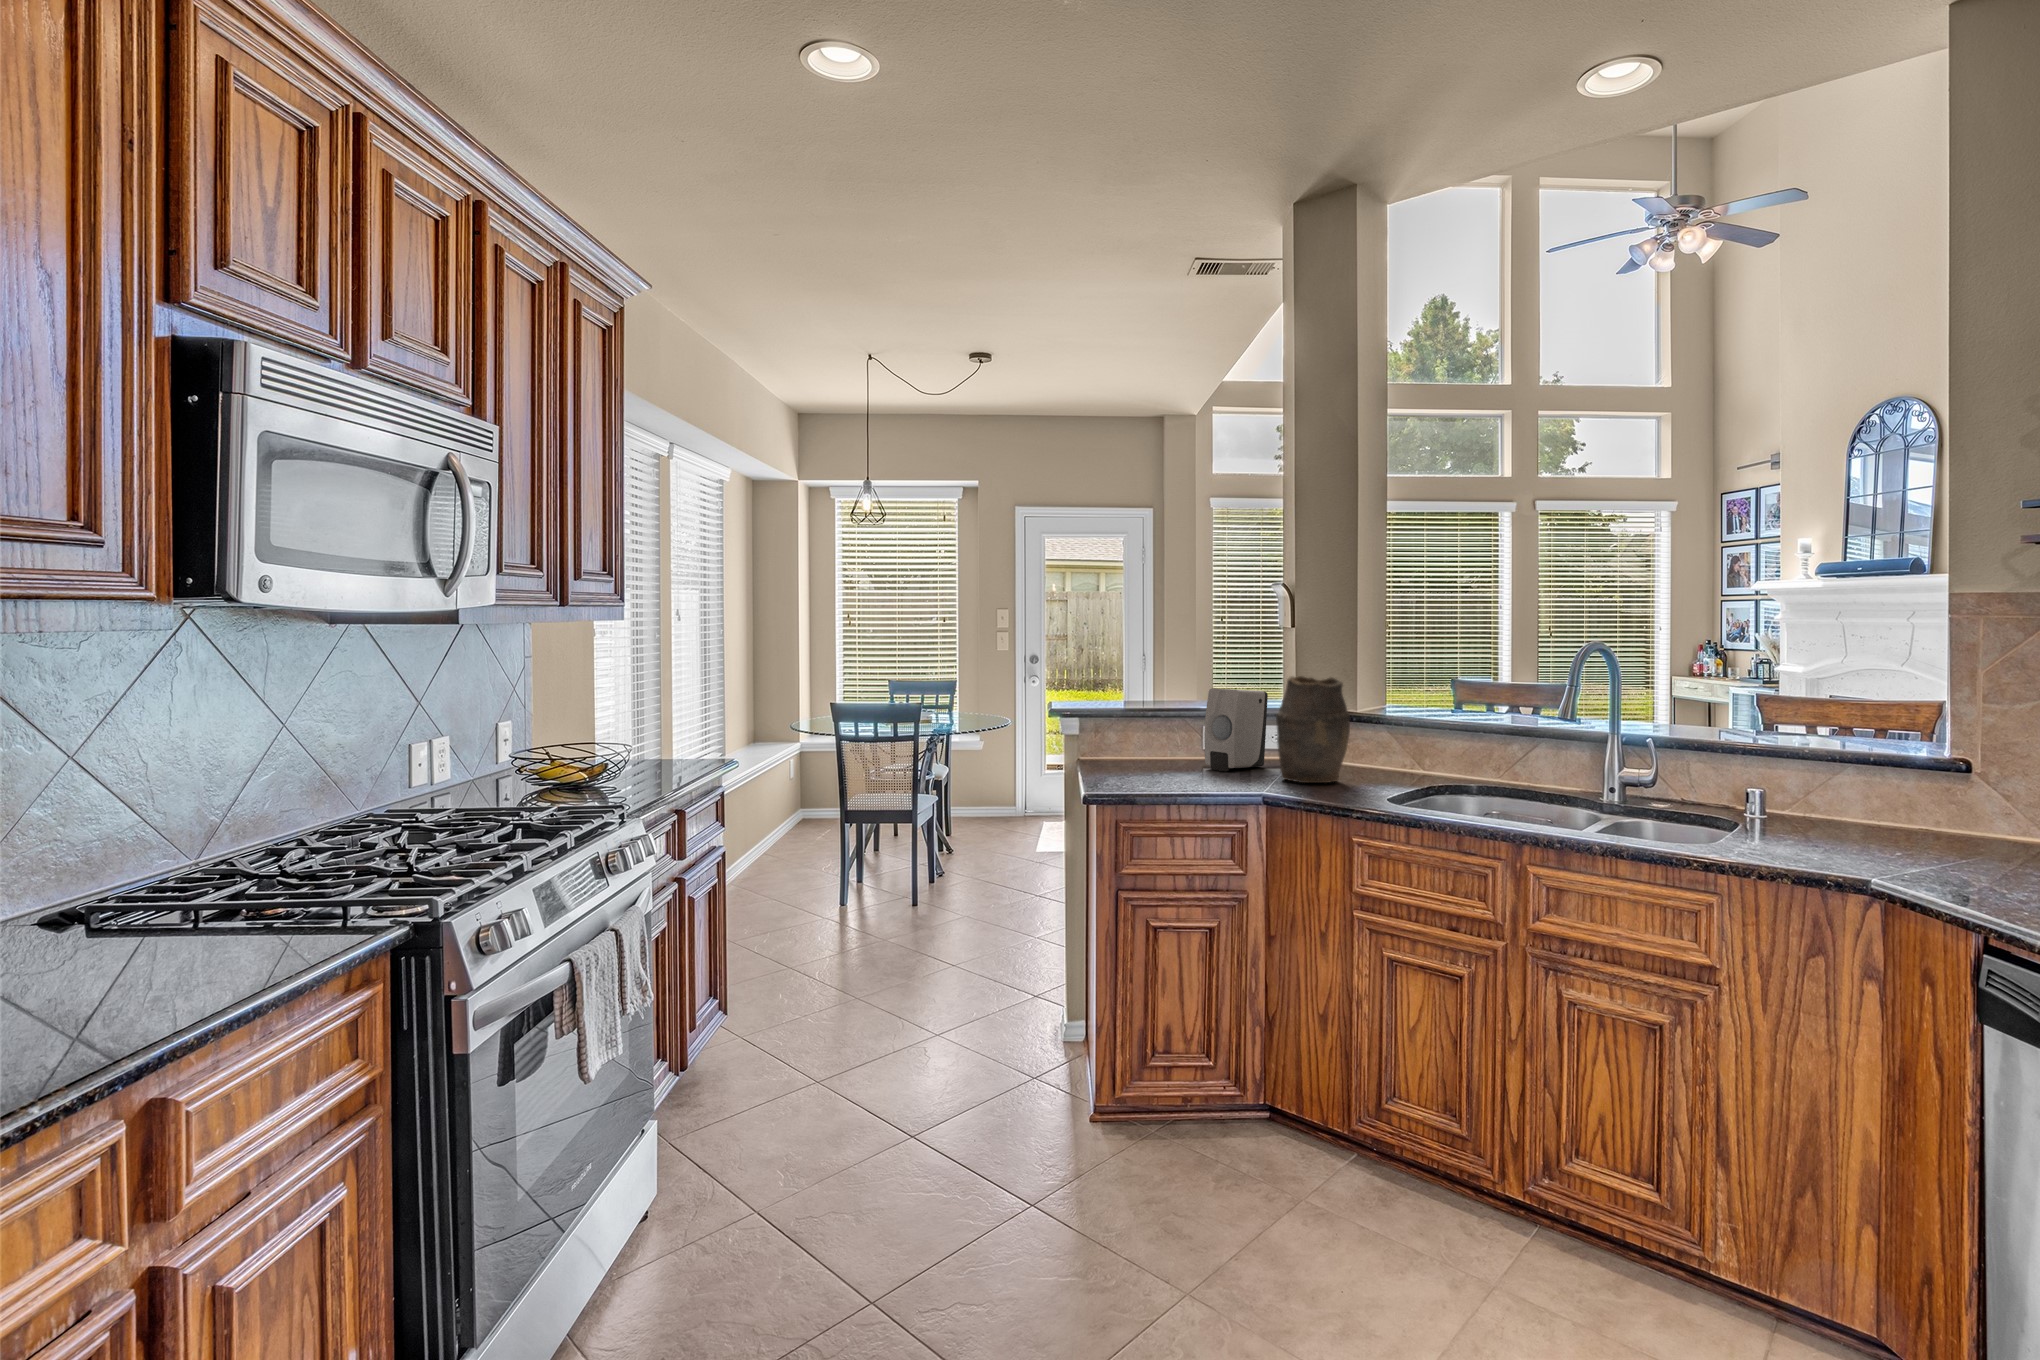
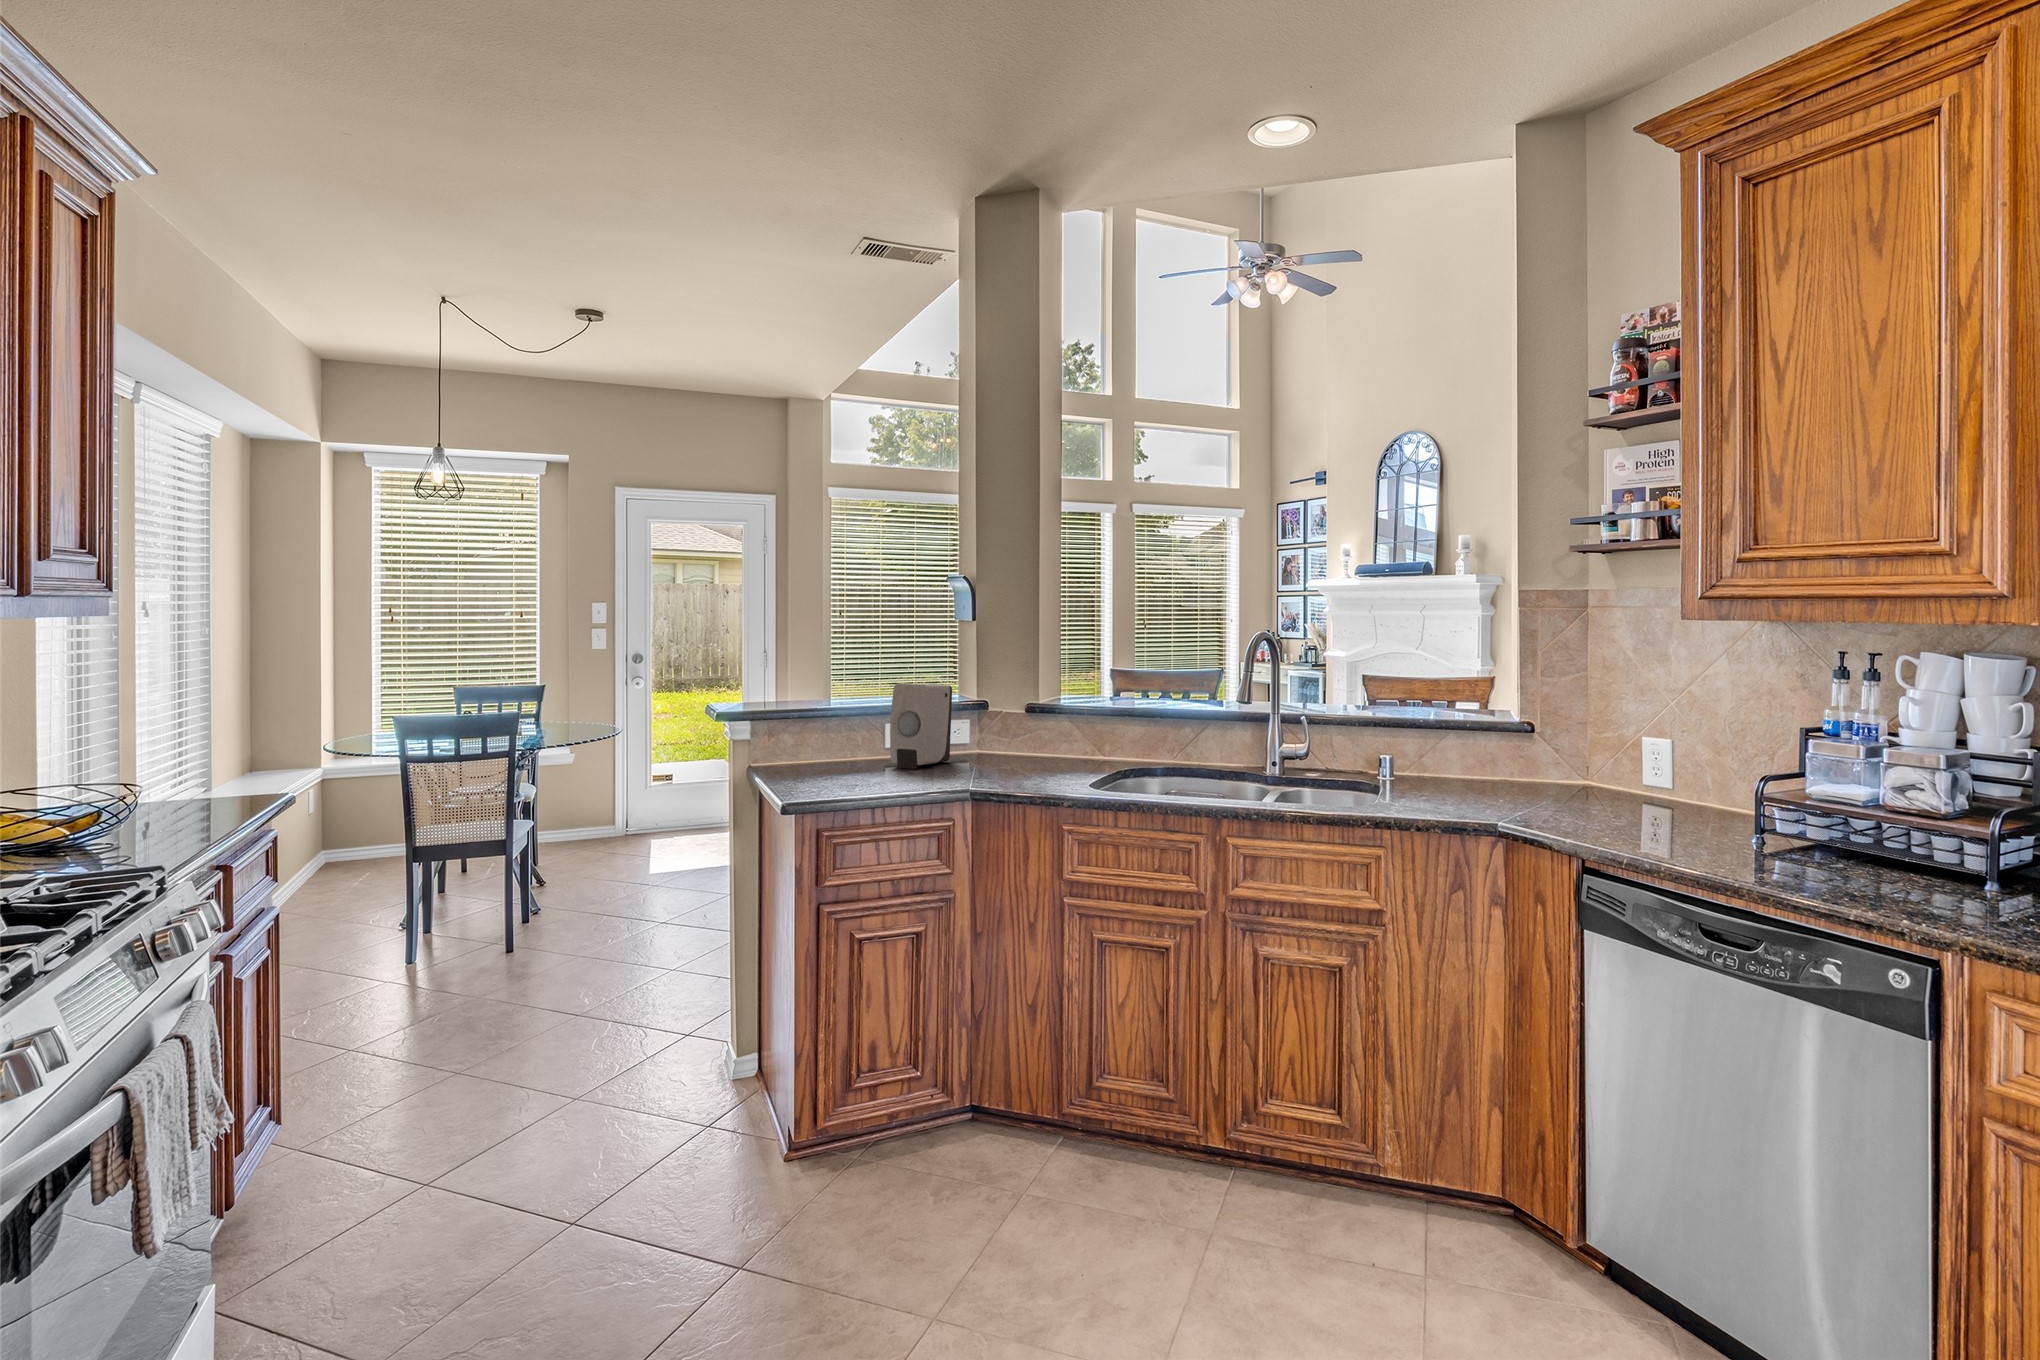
vase: present [1276,676,1350,783] -> none [969,669,1042,775]

